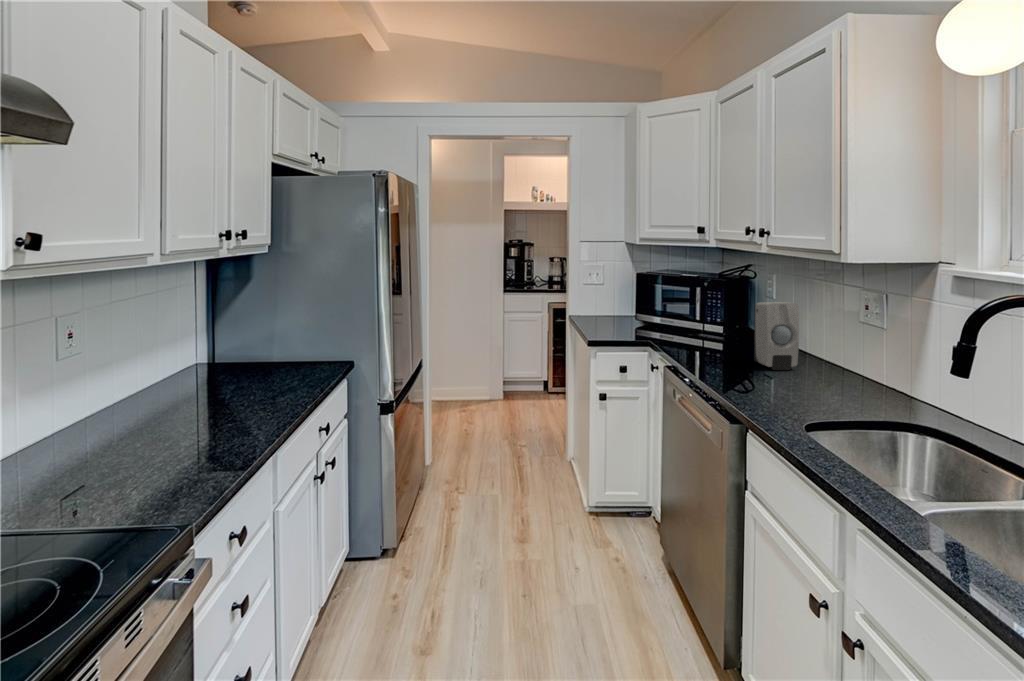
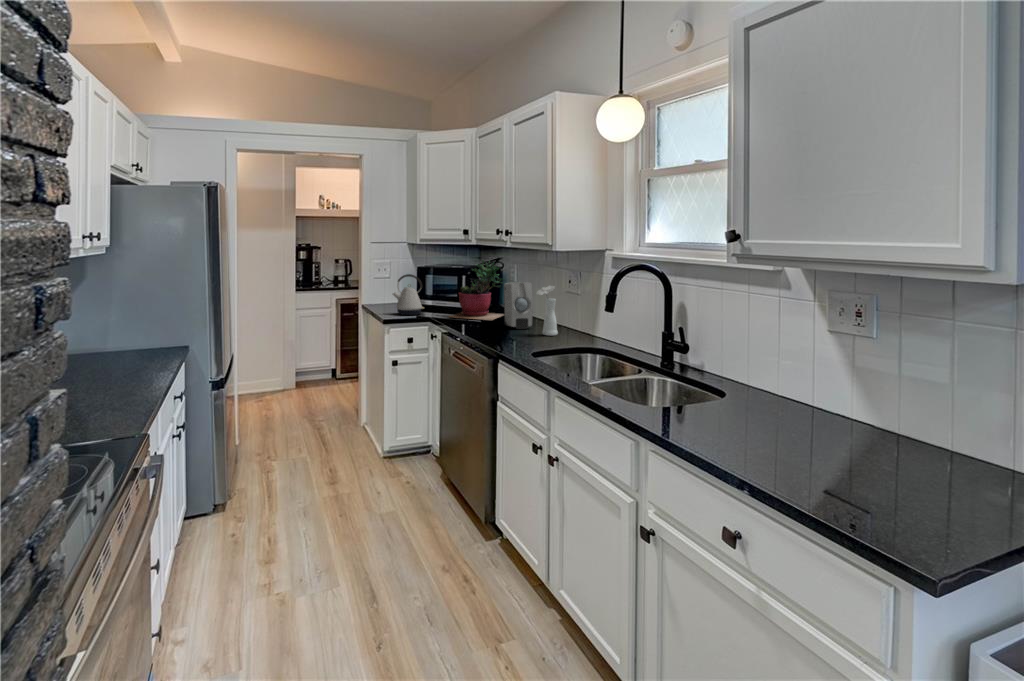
succulent plant: none [674,266,757,351] -> present [450,260,504,320]
kettle: none [603,286,644,339] -> present [393,274,424,315]
vase: none [807,311,841,386] -> present [537,285,558,336]

